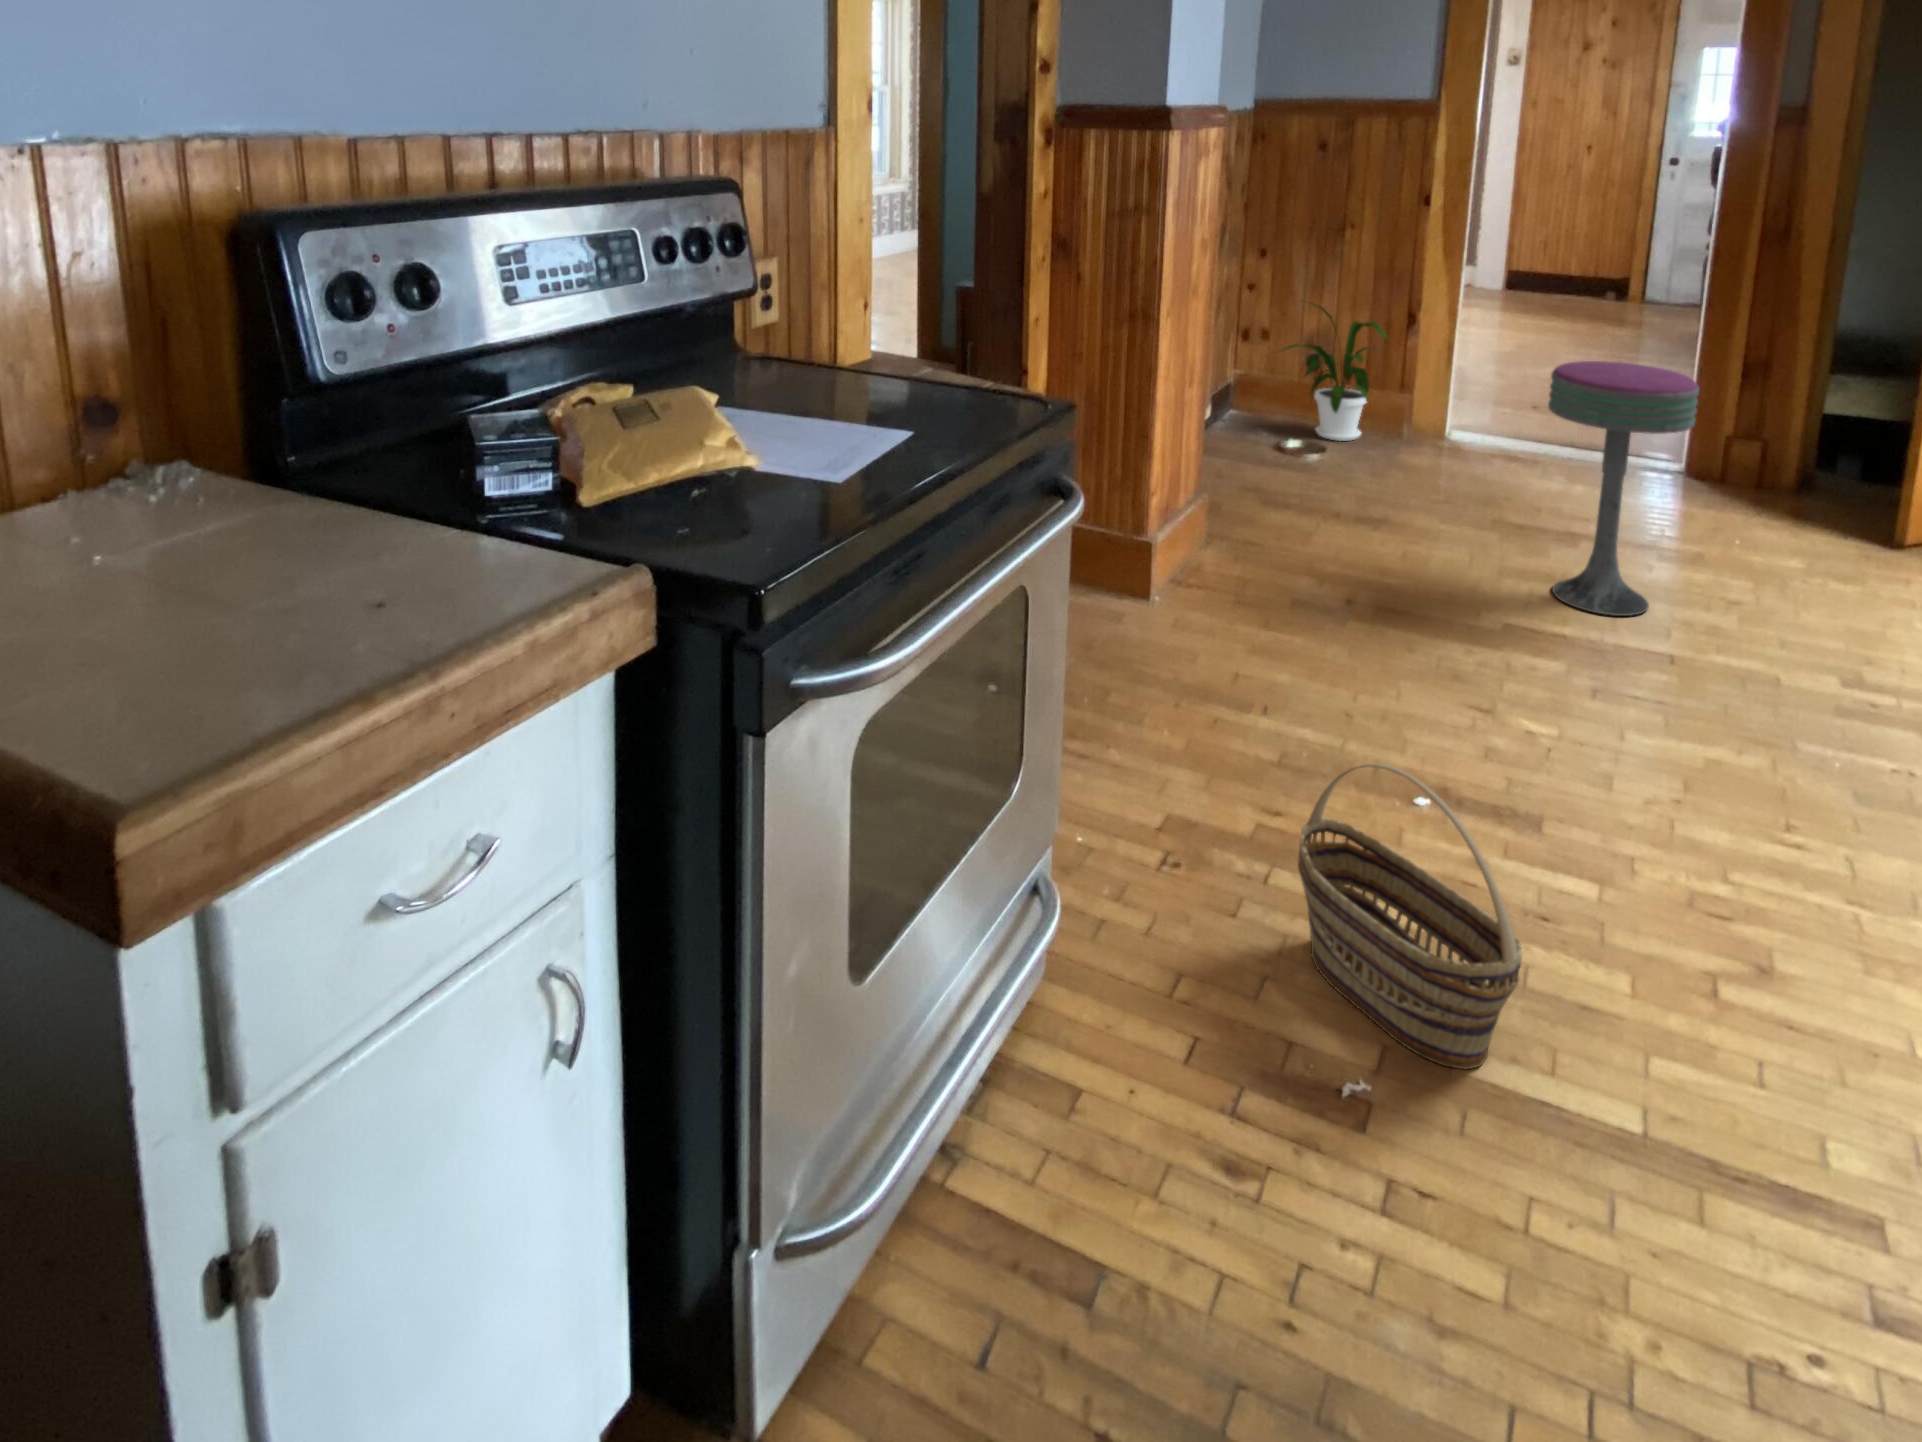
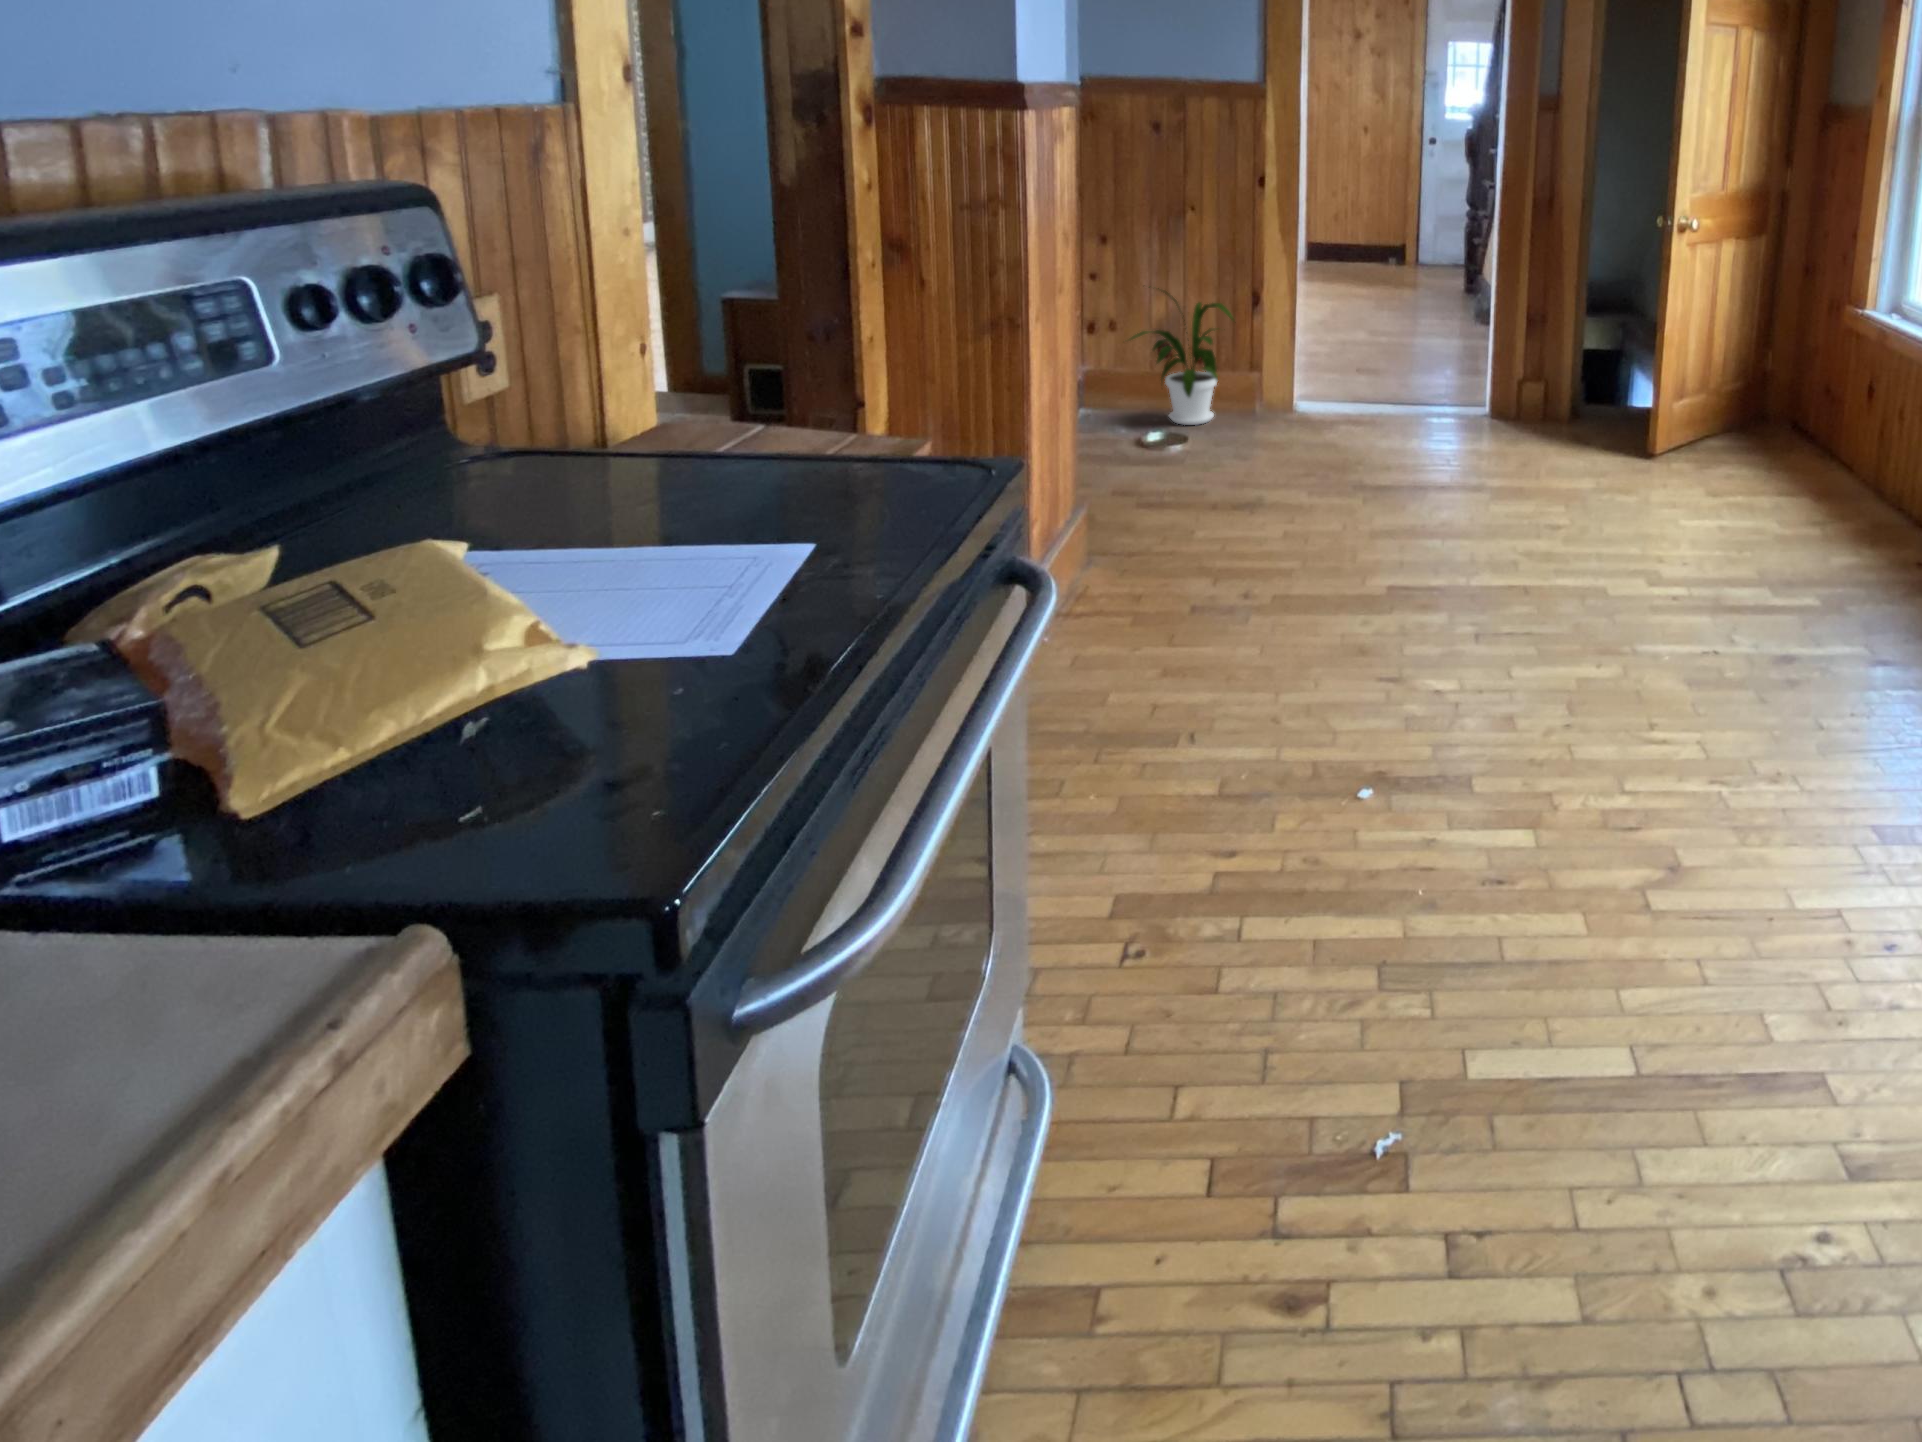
bar stool: present [1548,361,1699,616] -> none [1407,327,1528,560]
basket: present [1298,764,1522,1069] -> none [1286,786,1524,1077]

